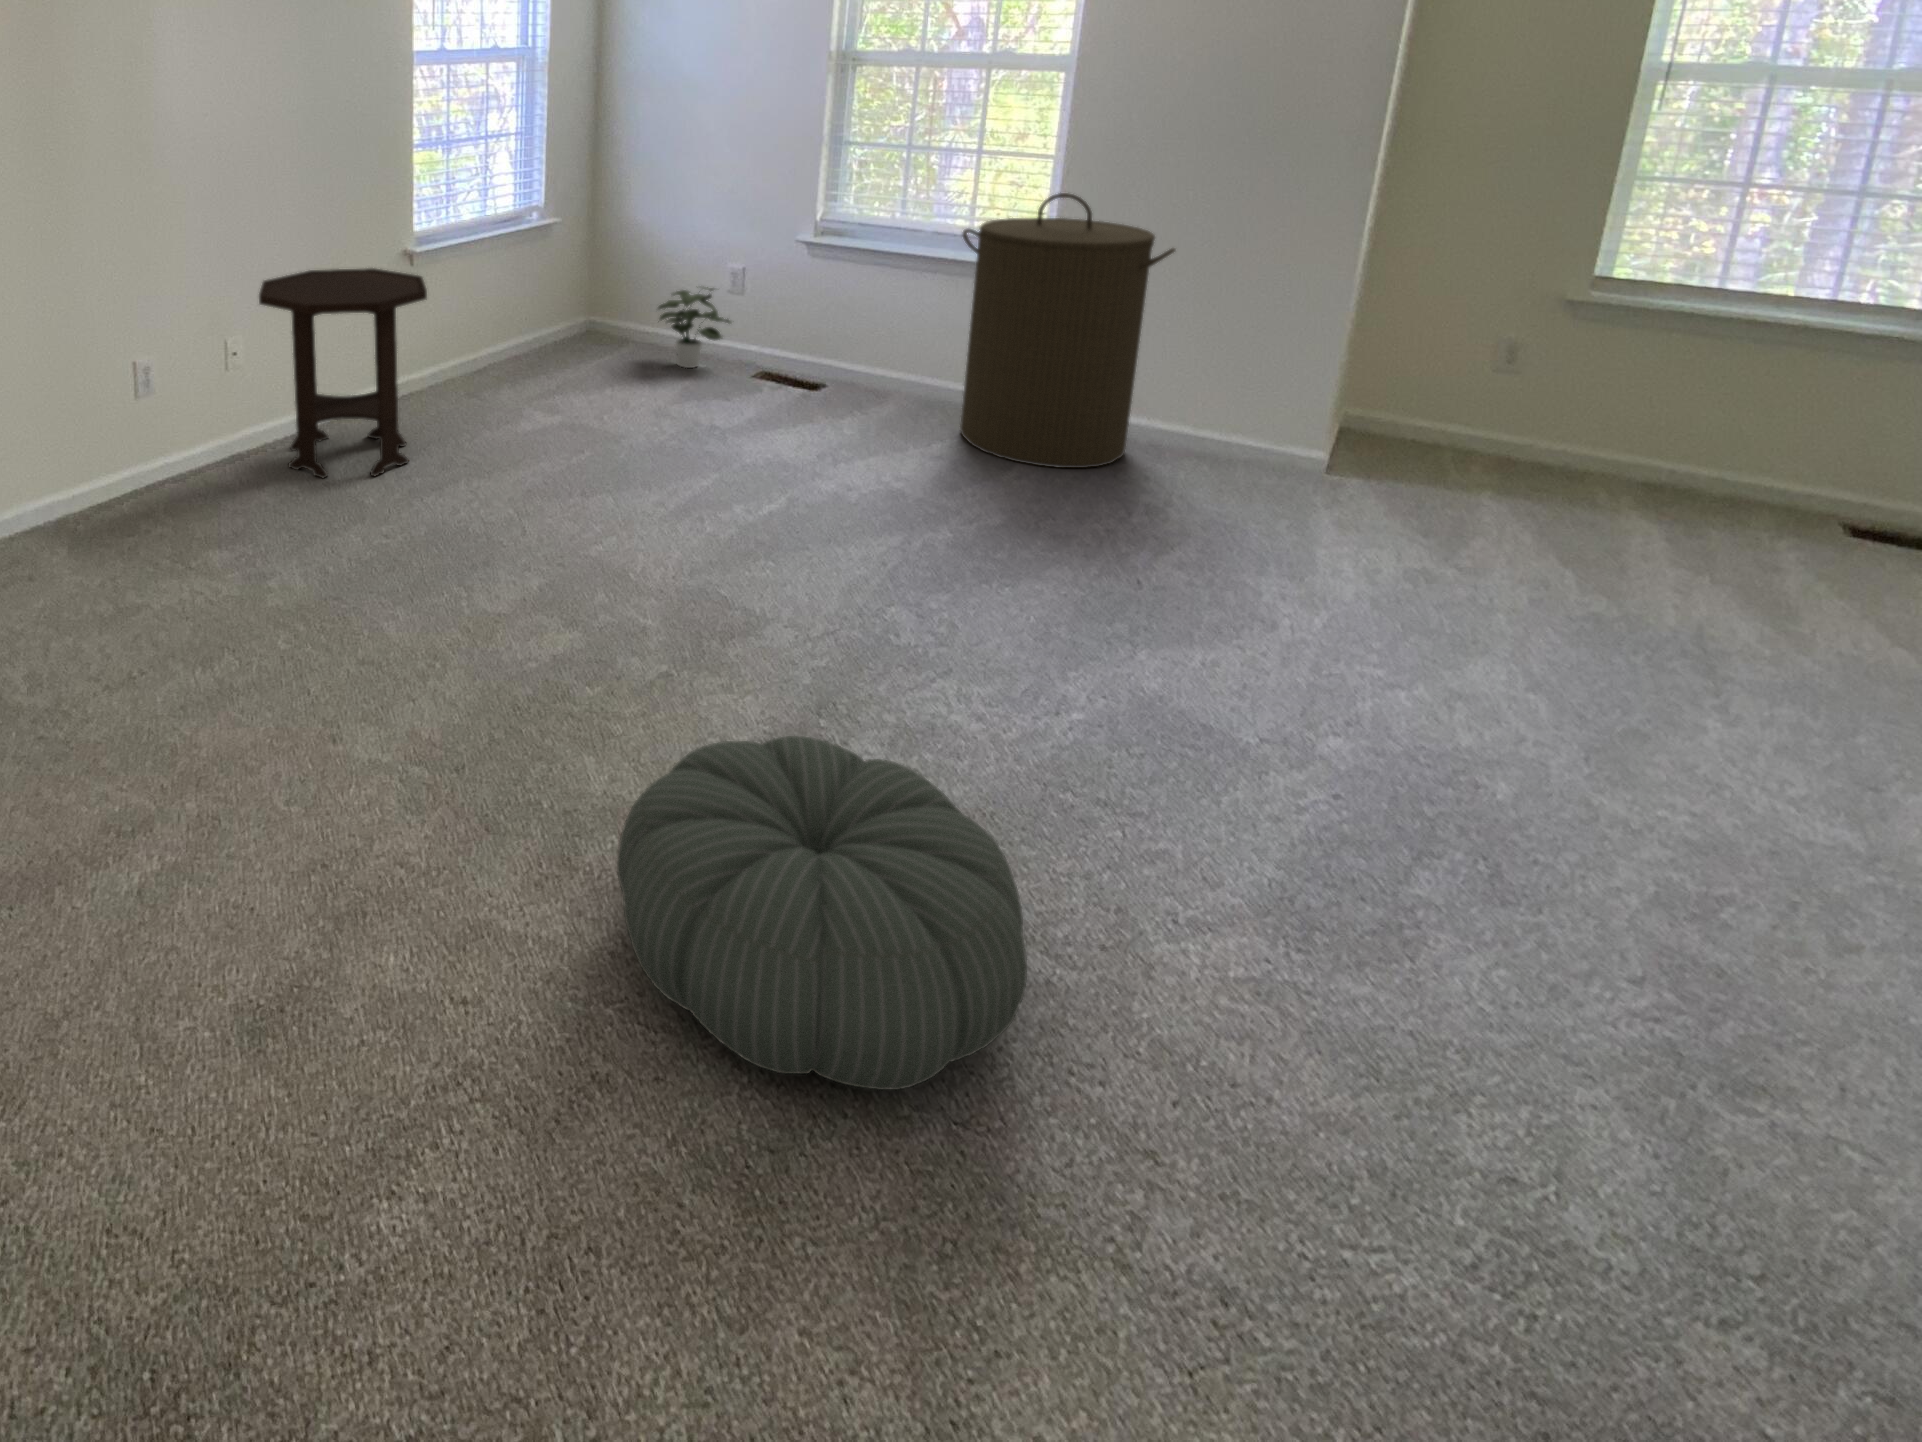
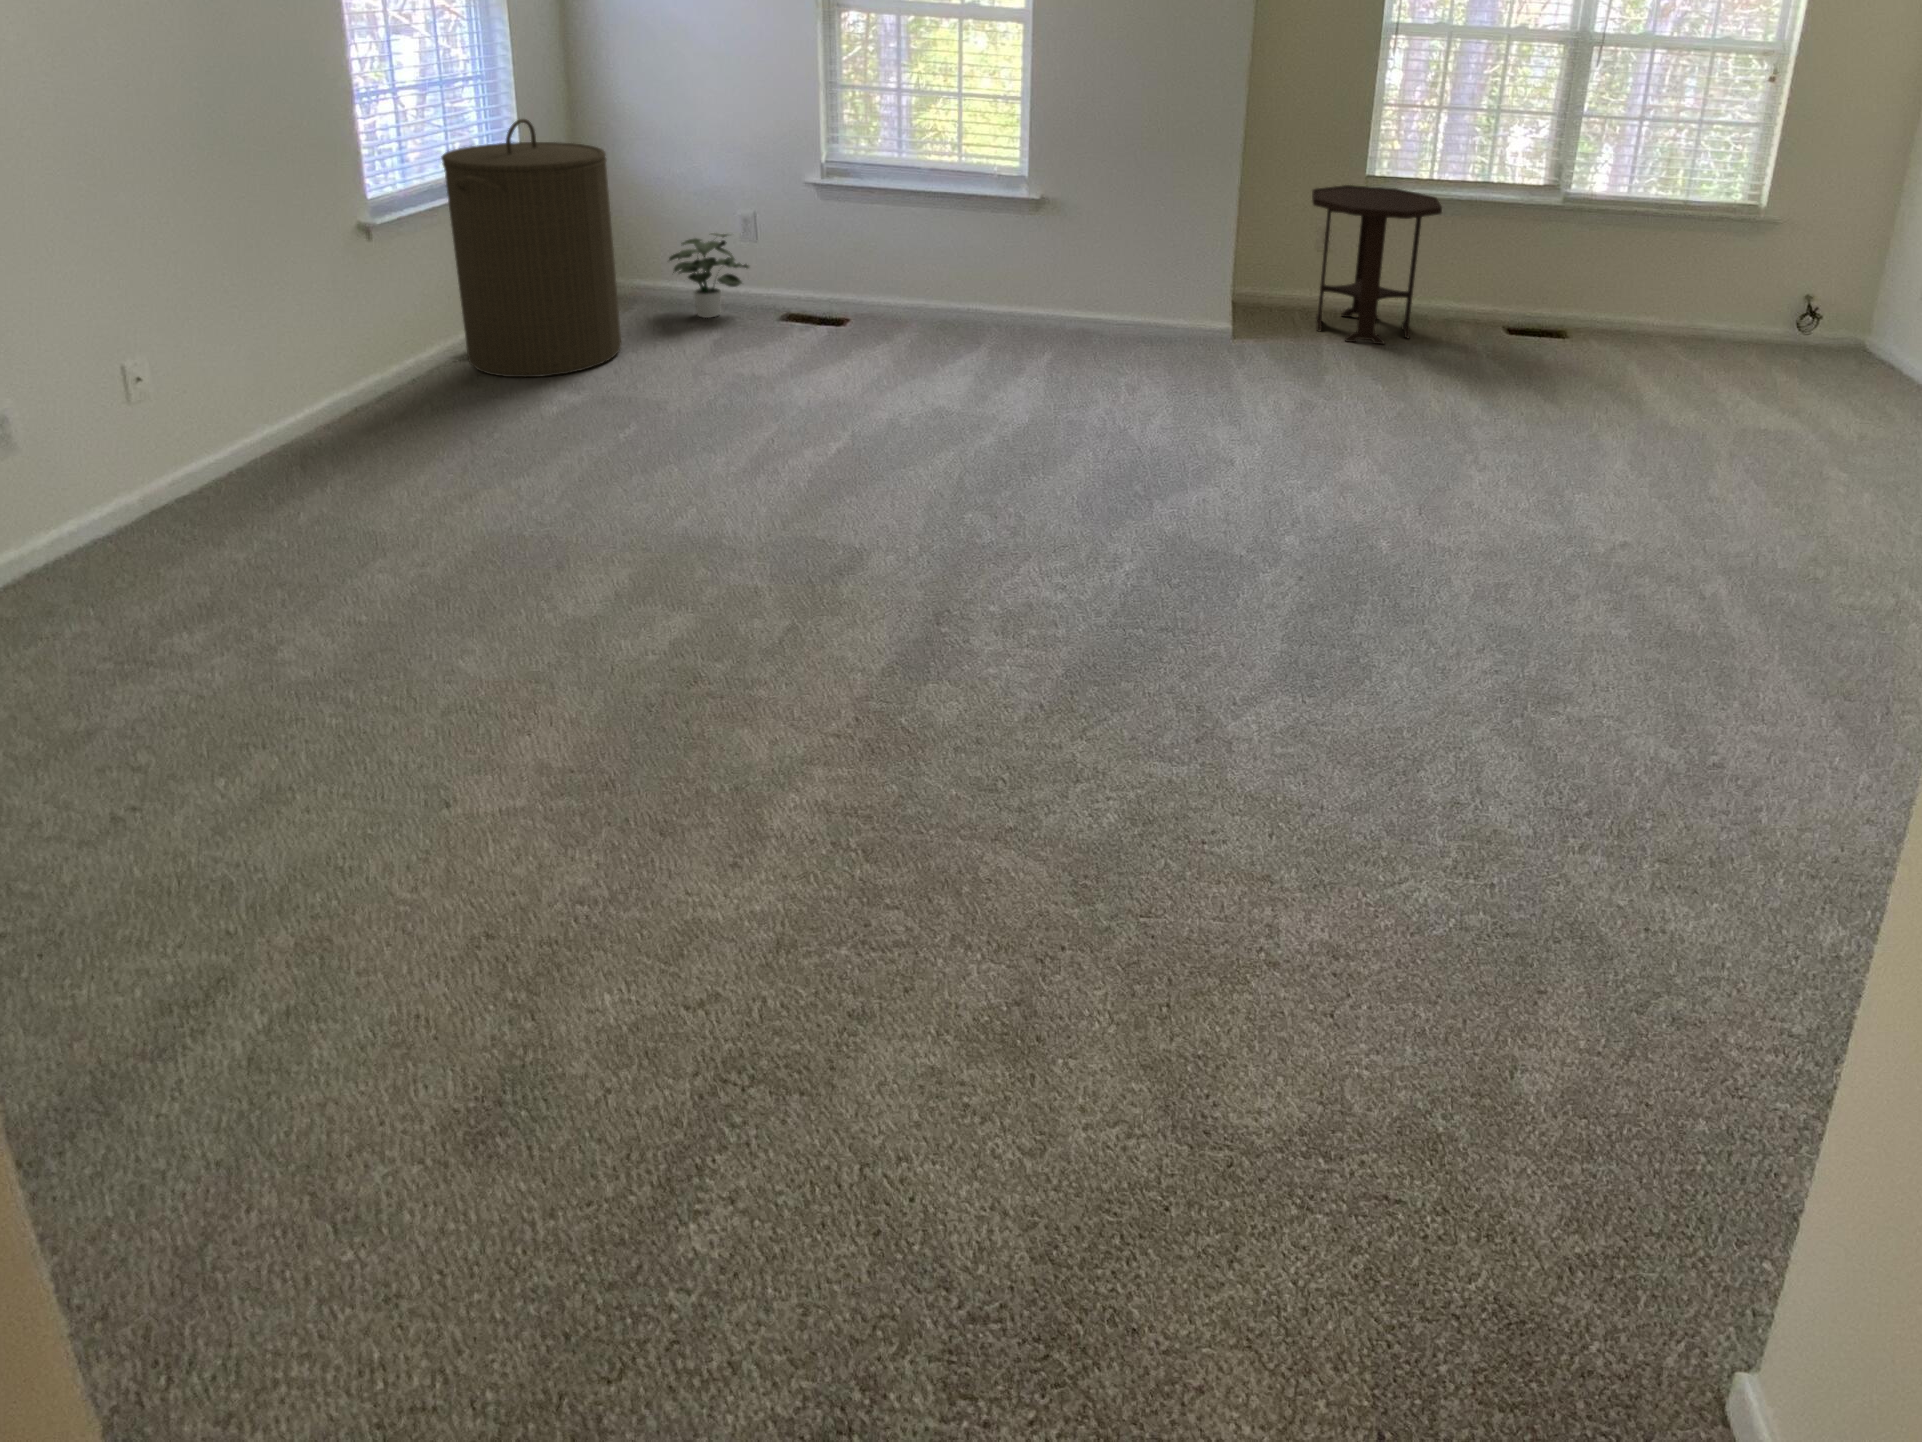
laundry hamper: present [960,193,1175,468] -> present [441,119,621,377]
side table: present [259,268,427,479] -> present [1312,185,1442,344]
pouf: present [617,736,1027,1090] -> none [821,645,1168,937]

